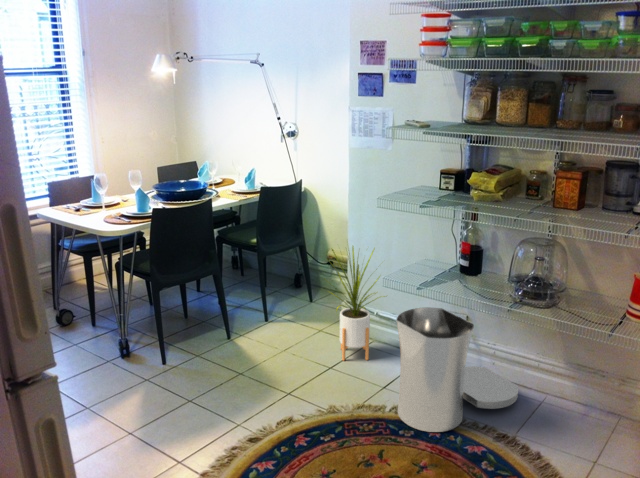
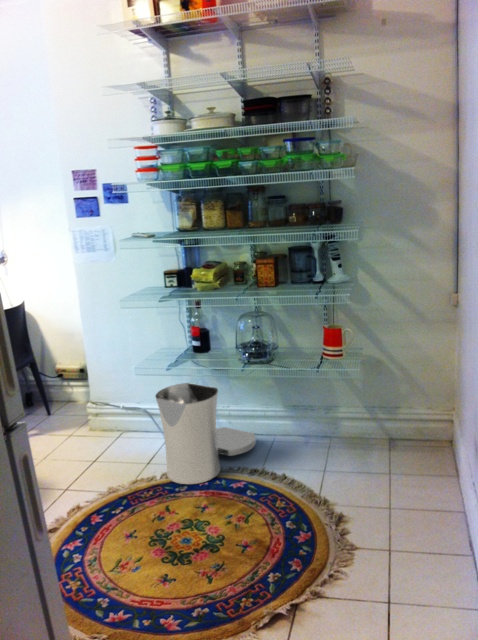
house plant: present [332,246,385,361] -> none [69,342,133,453]

